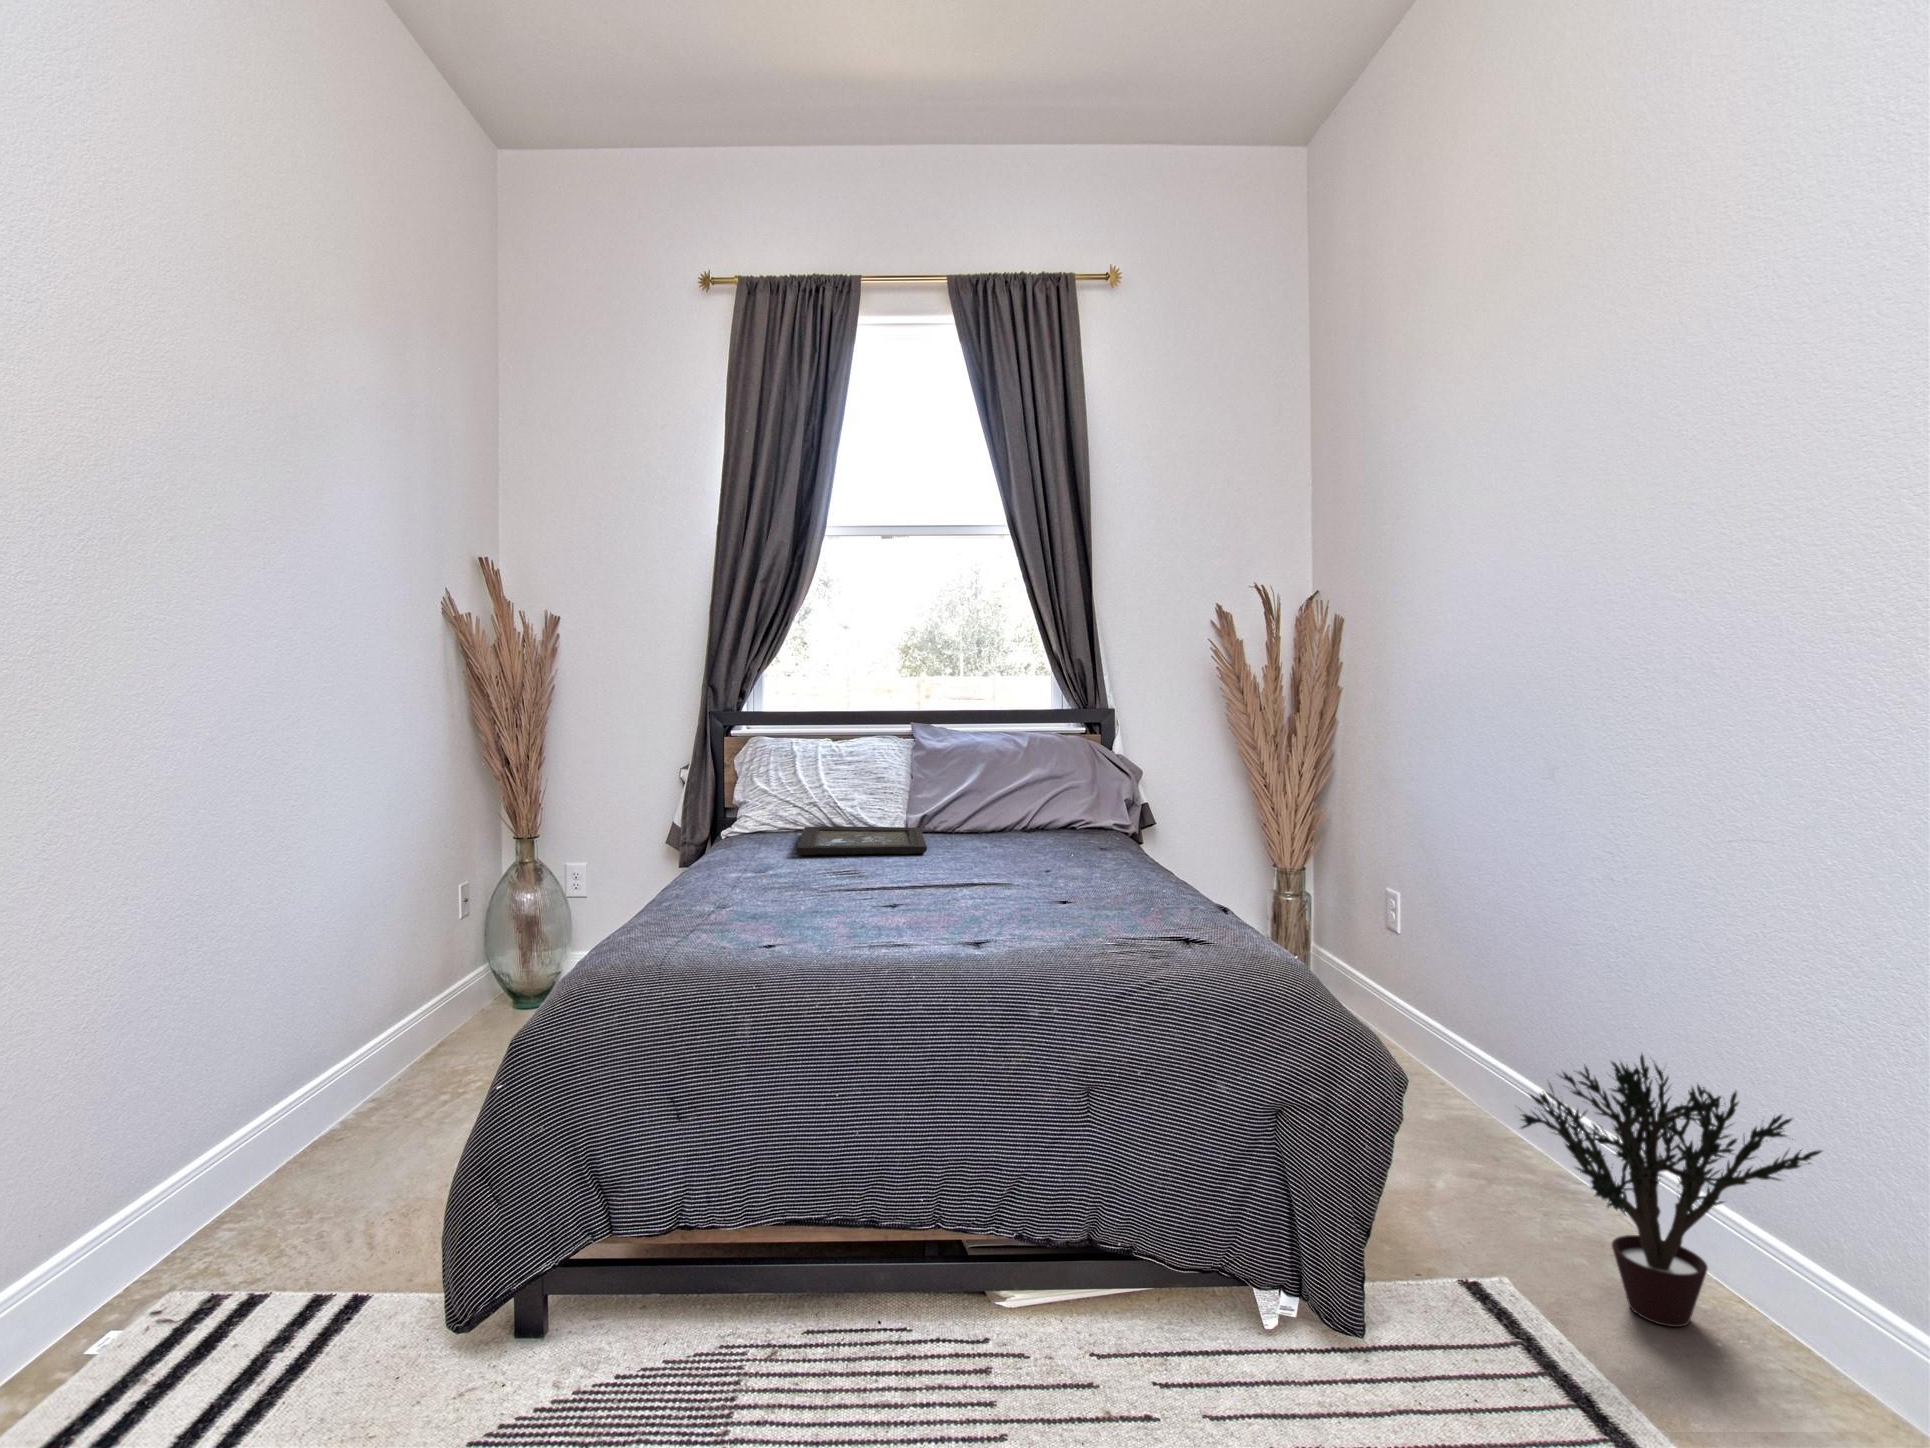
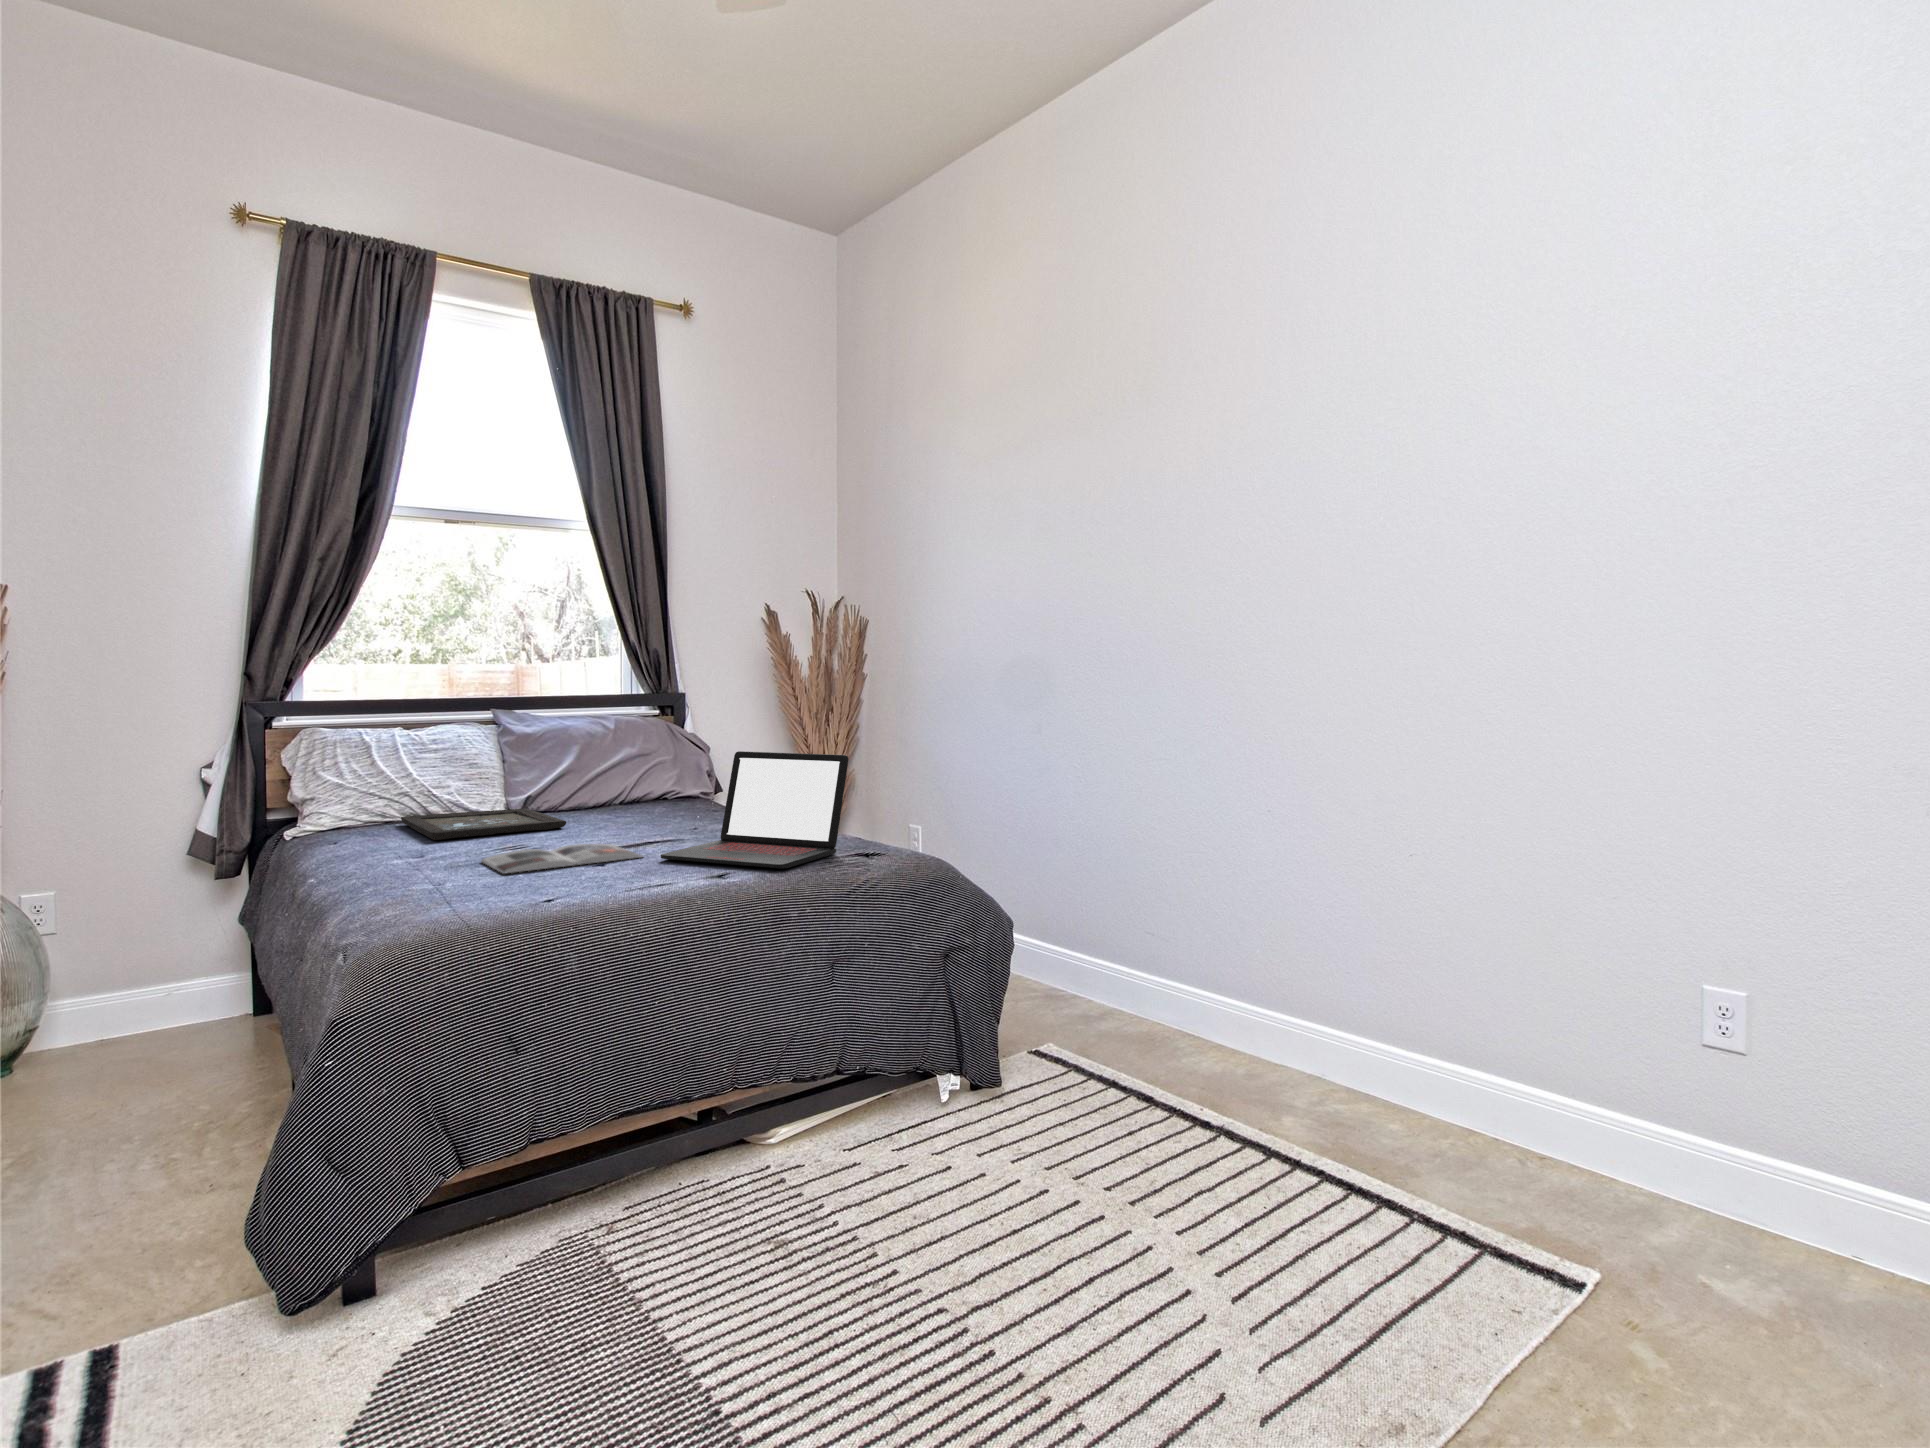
laptop: none [950,784,1177,944] -> present [661,751,848,869]
magazine: none [789,877,942,904] -> present [481,844,642,873]
potted plant: present [1521,1054,1821,1327] -> none [1053,891,1205,1047]

